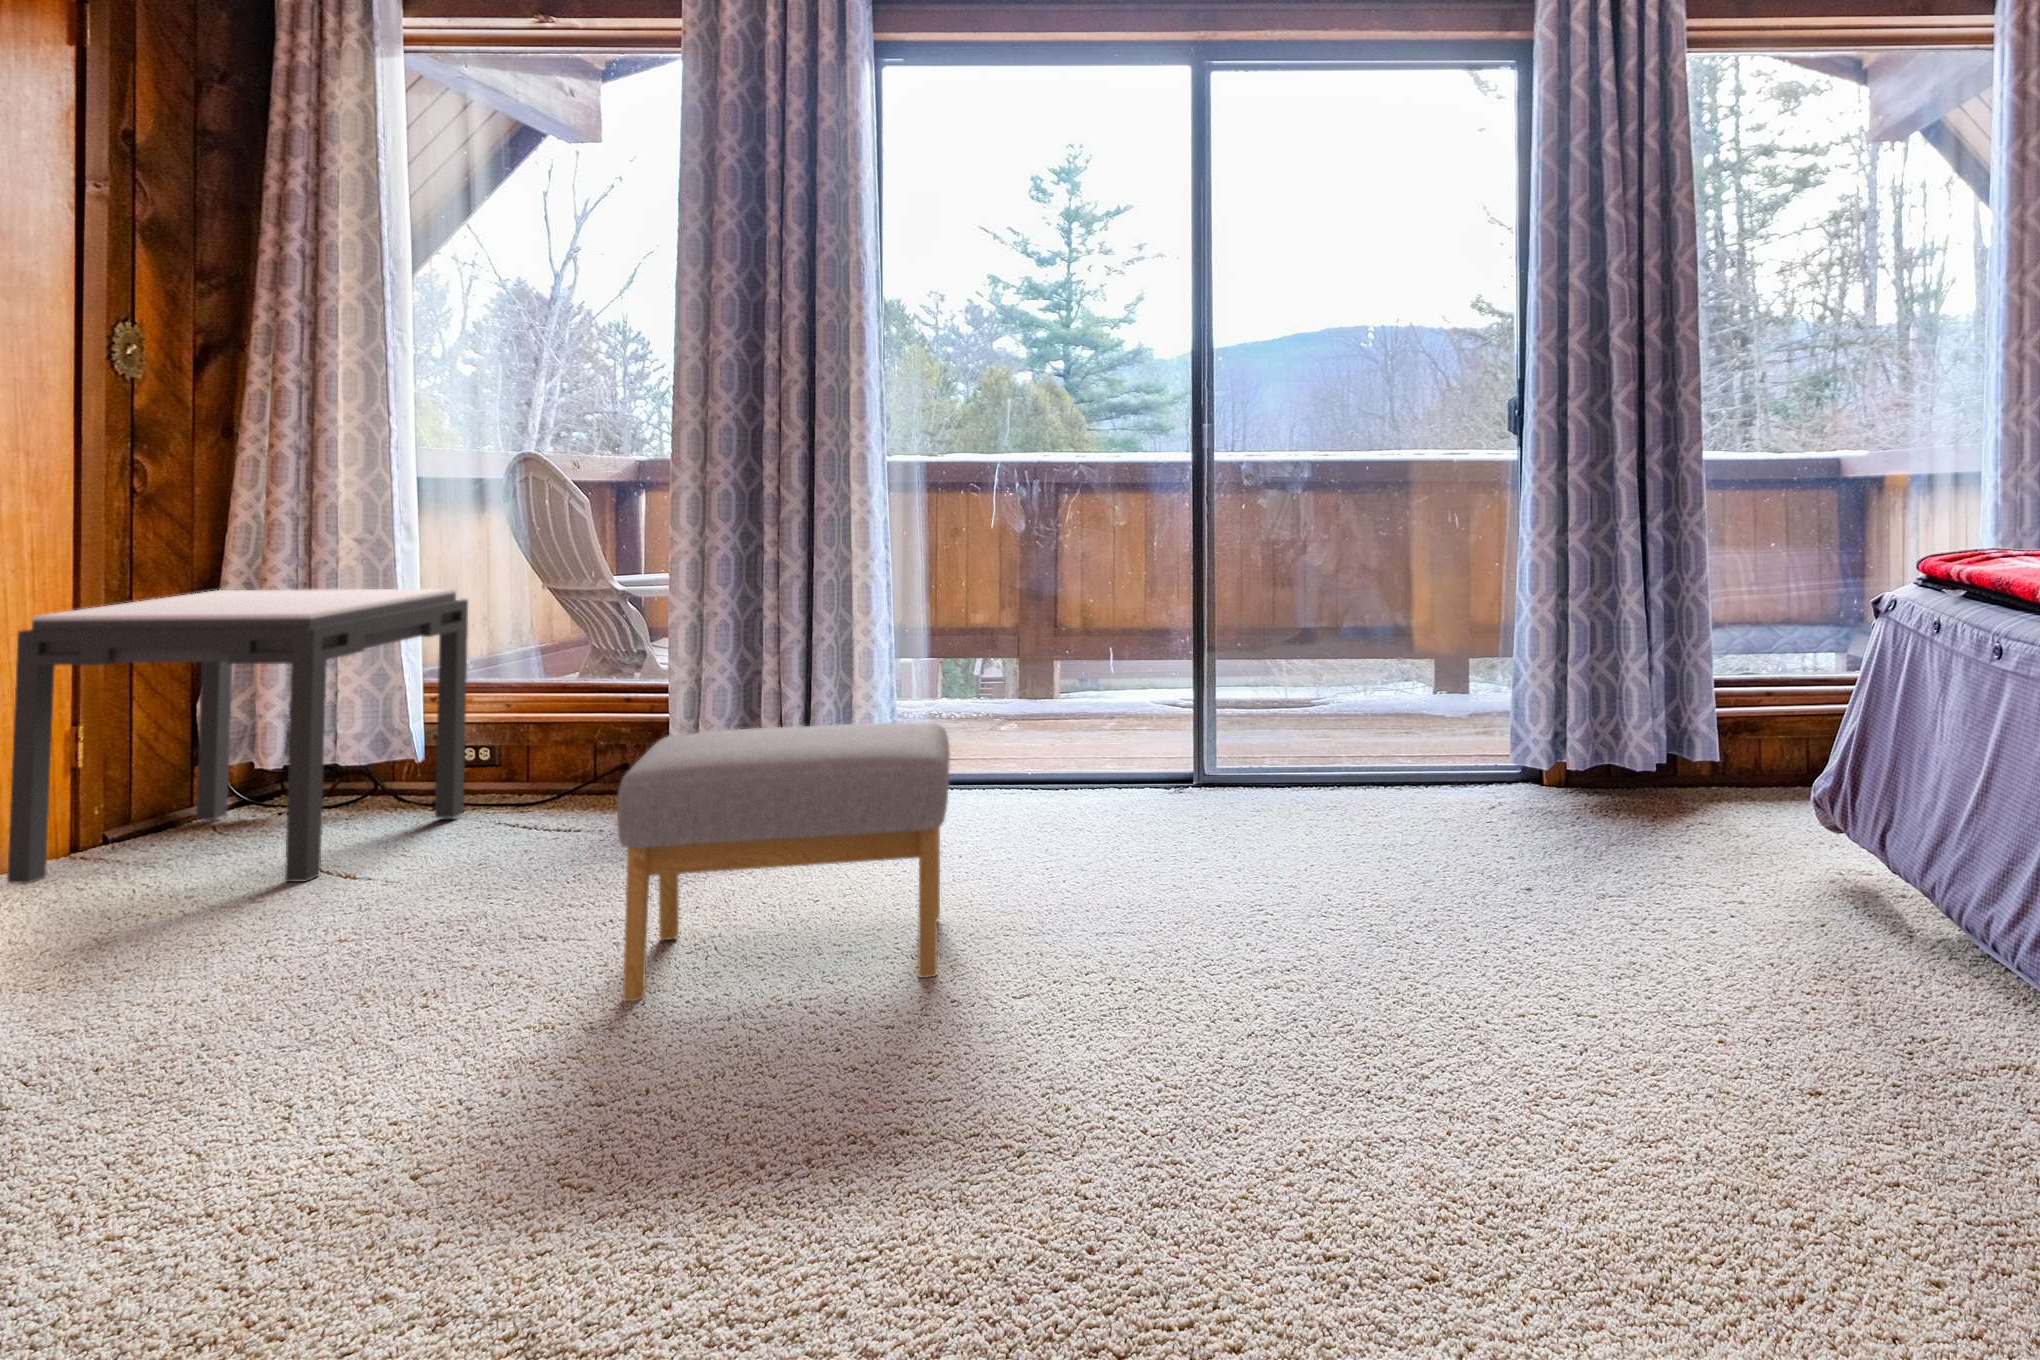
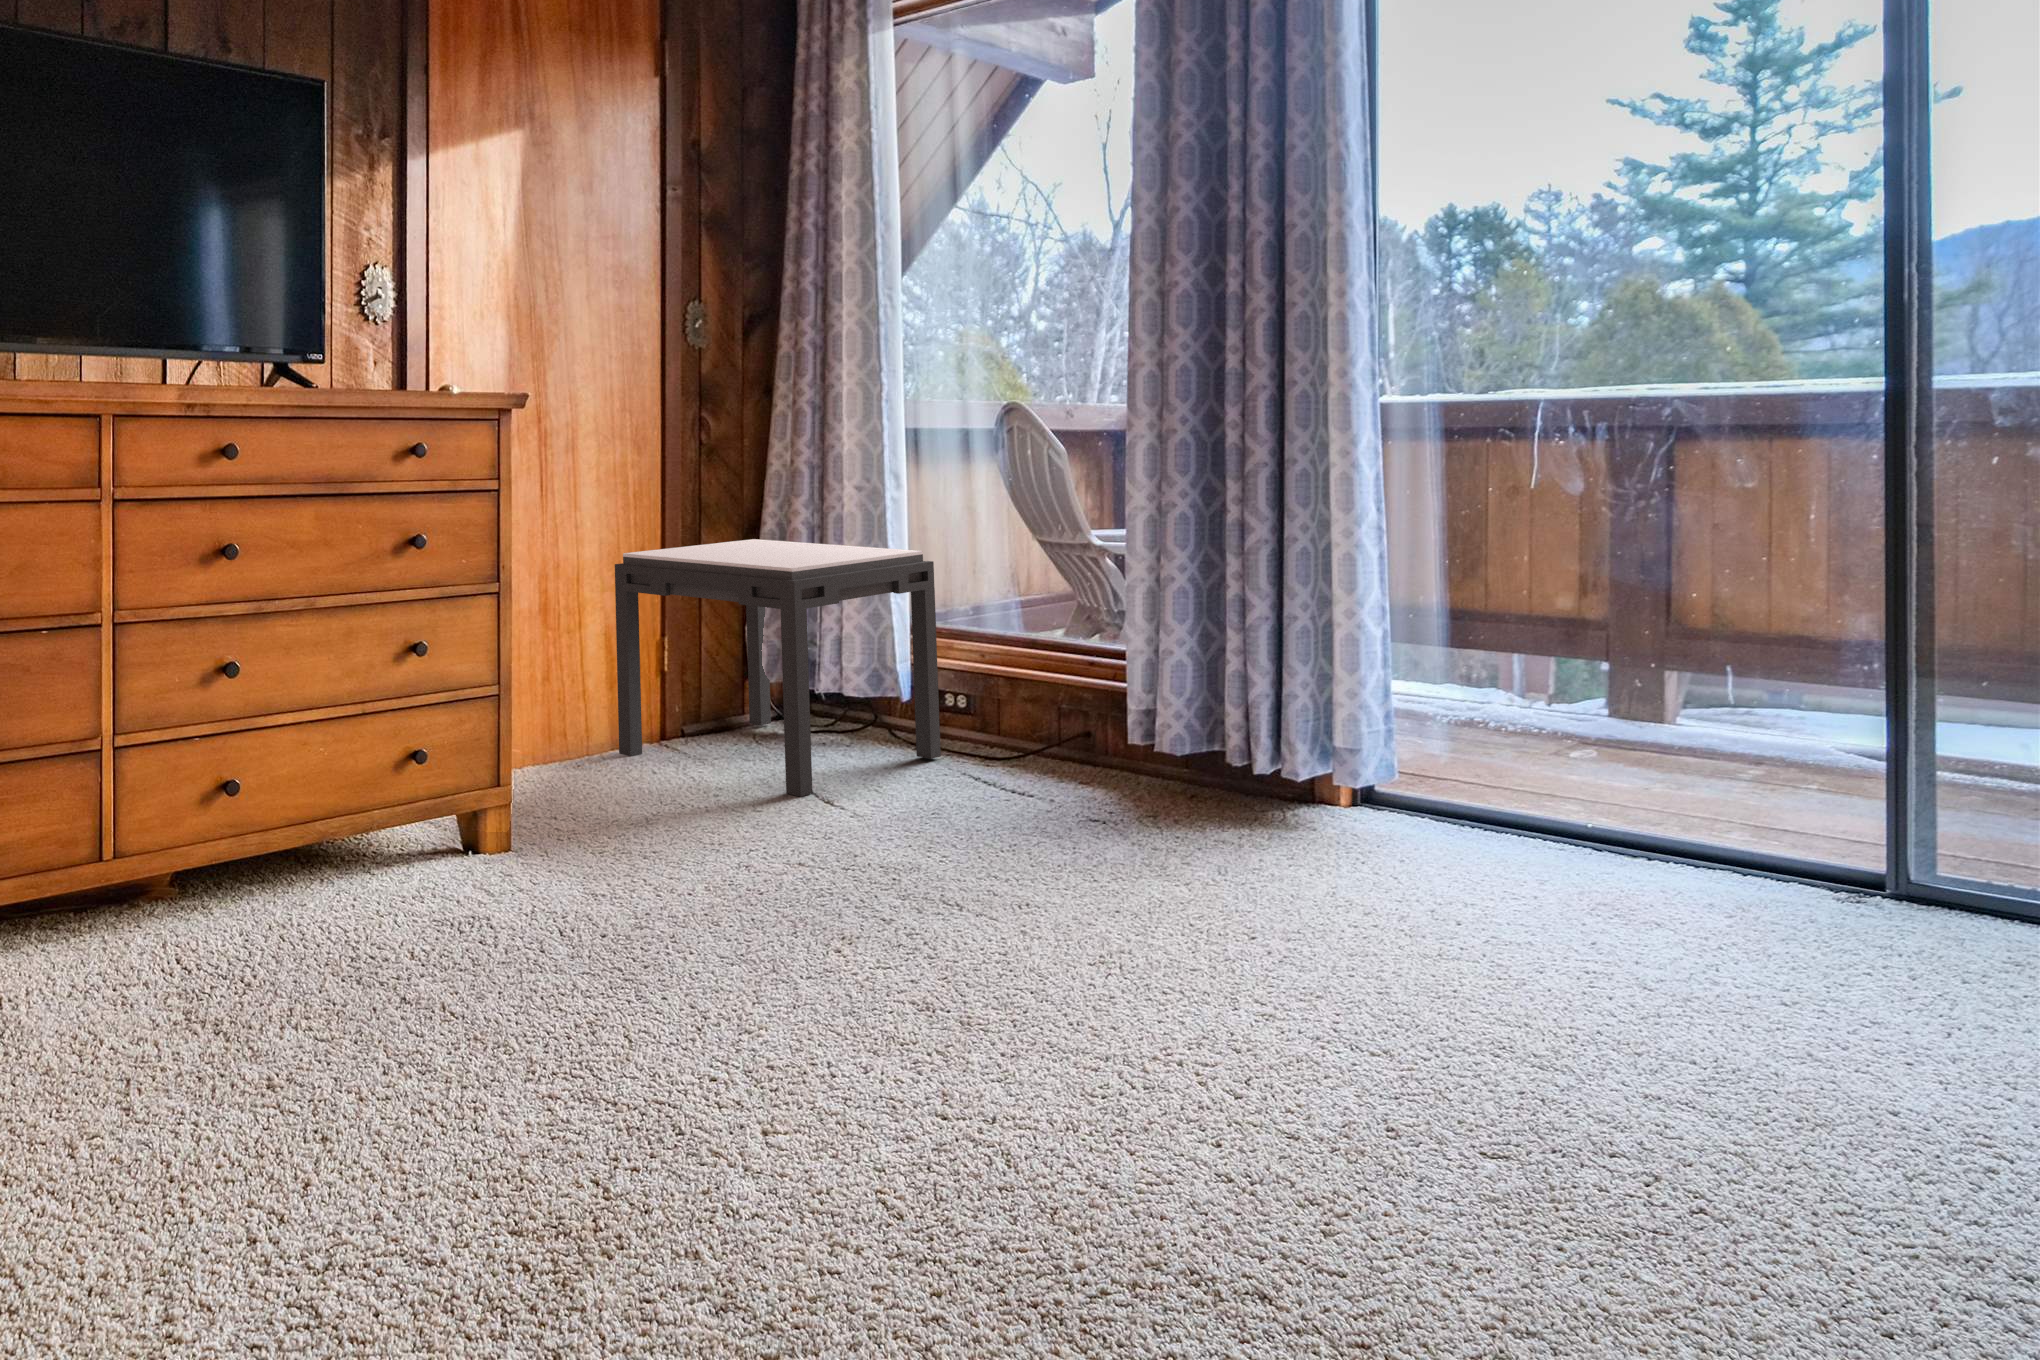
footstool: present [617,723,950,1001] -> none [994,728,1398,1080]

